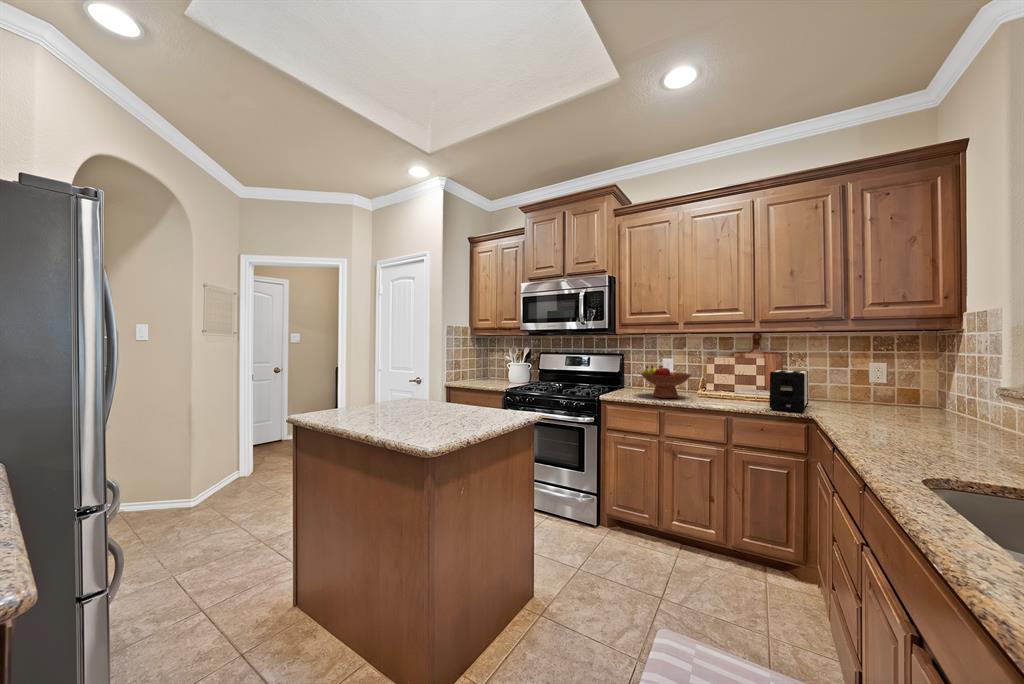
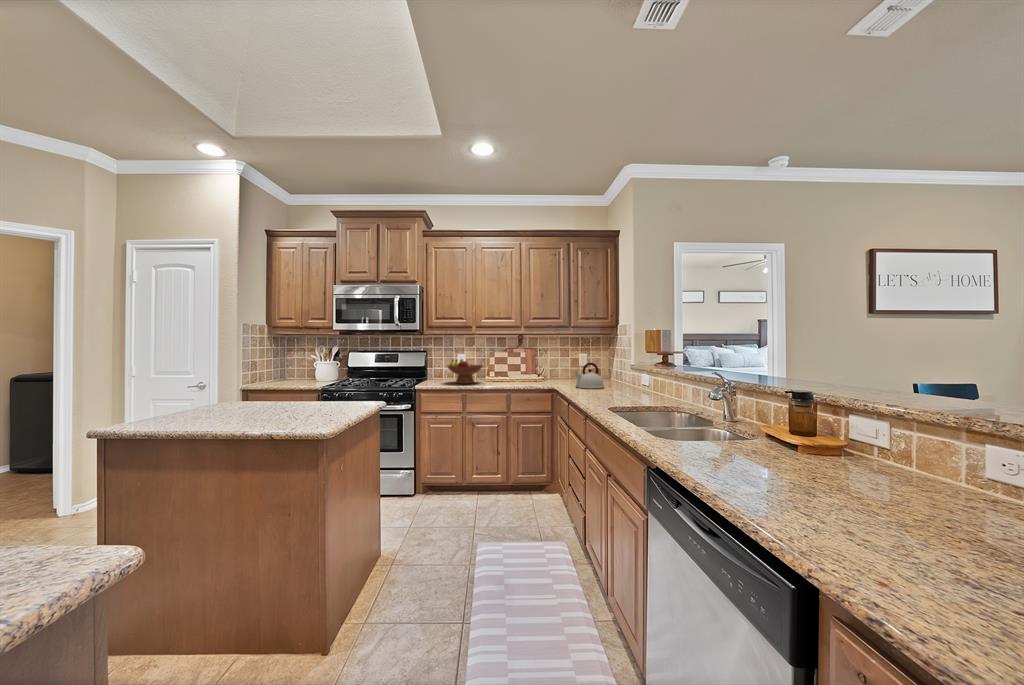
toaster: present [769,369,809,412] -> none [532,360,551,386]
kettle: none [854,378,928,426] -> present [574,363,604,389]

